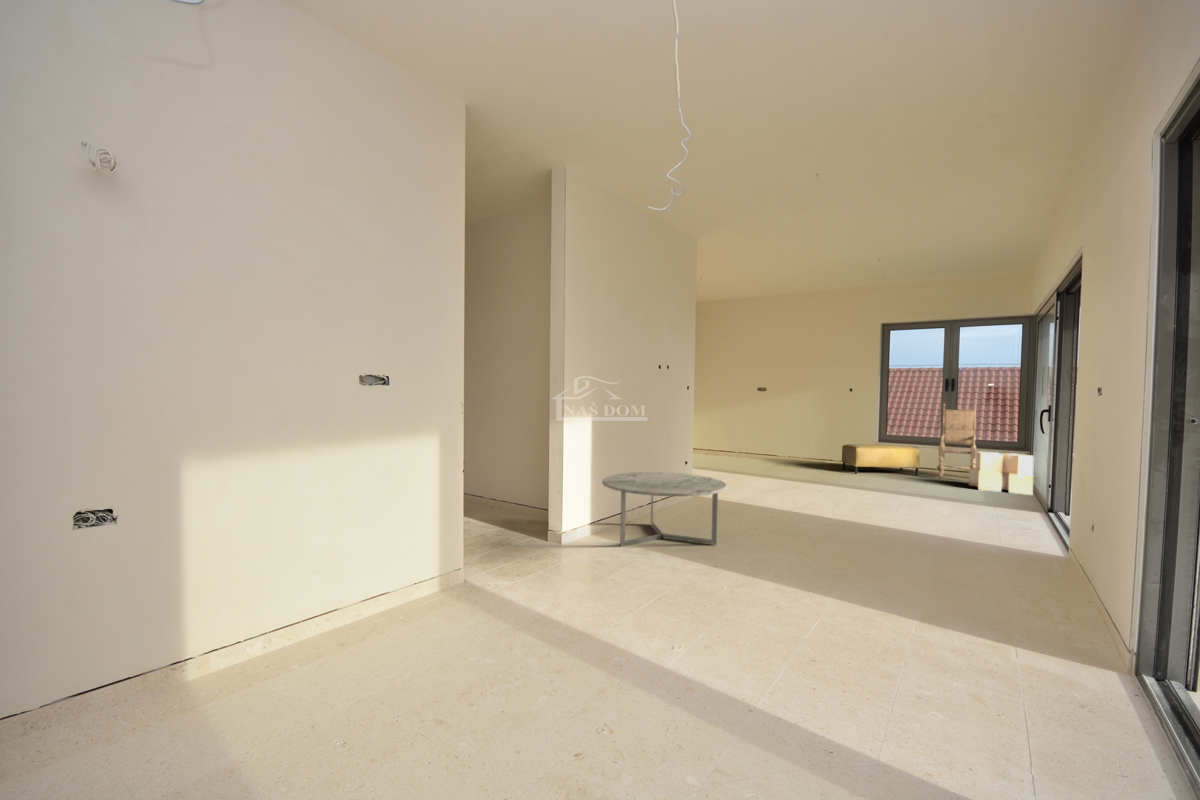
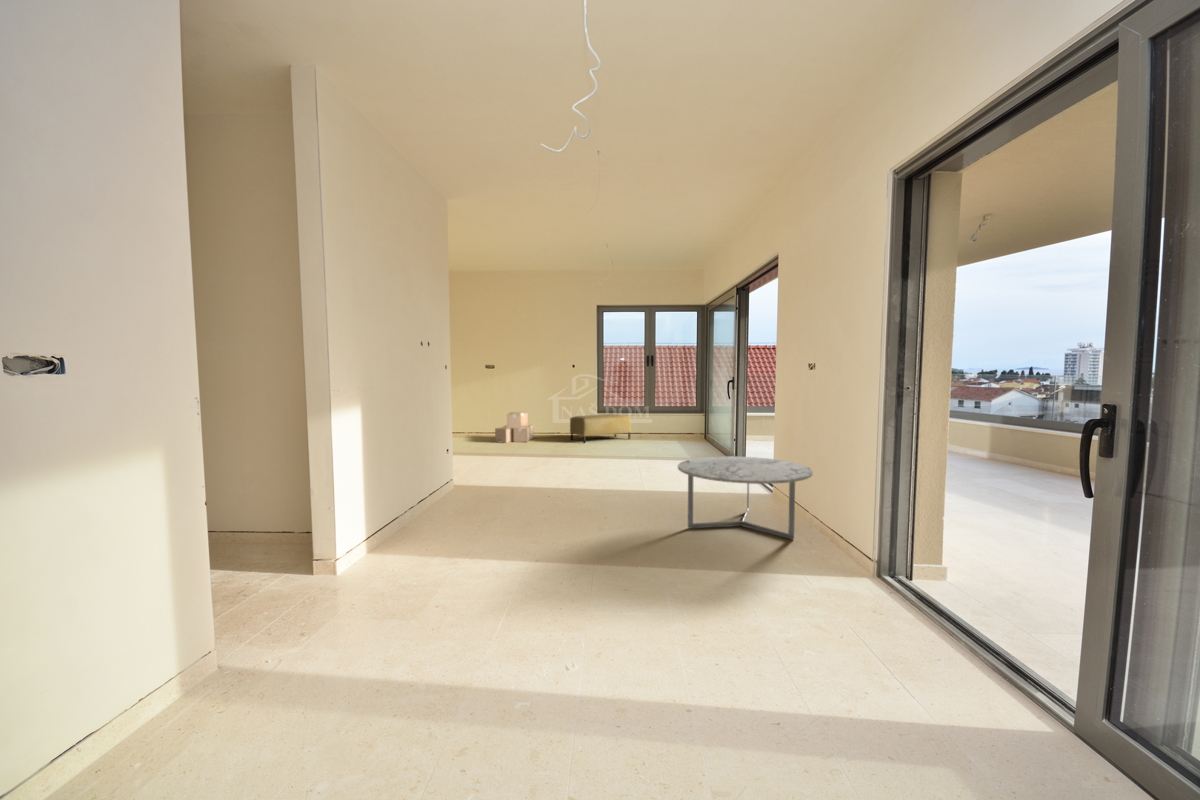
armchair: present [937,404,976,479] -> none [644,377,672,441]
cardboard box: present [969,451,1034,495] -> present [495,412,534,443]
coffee table: present [602,472,727,546] -> present [678,456,813,540]

